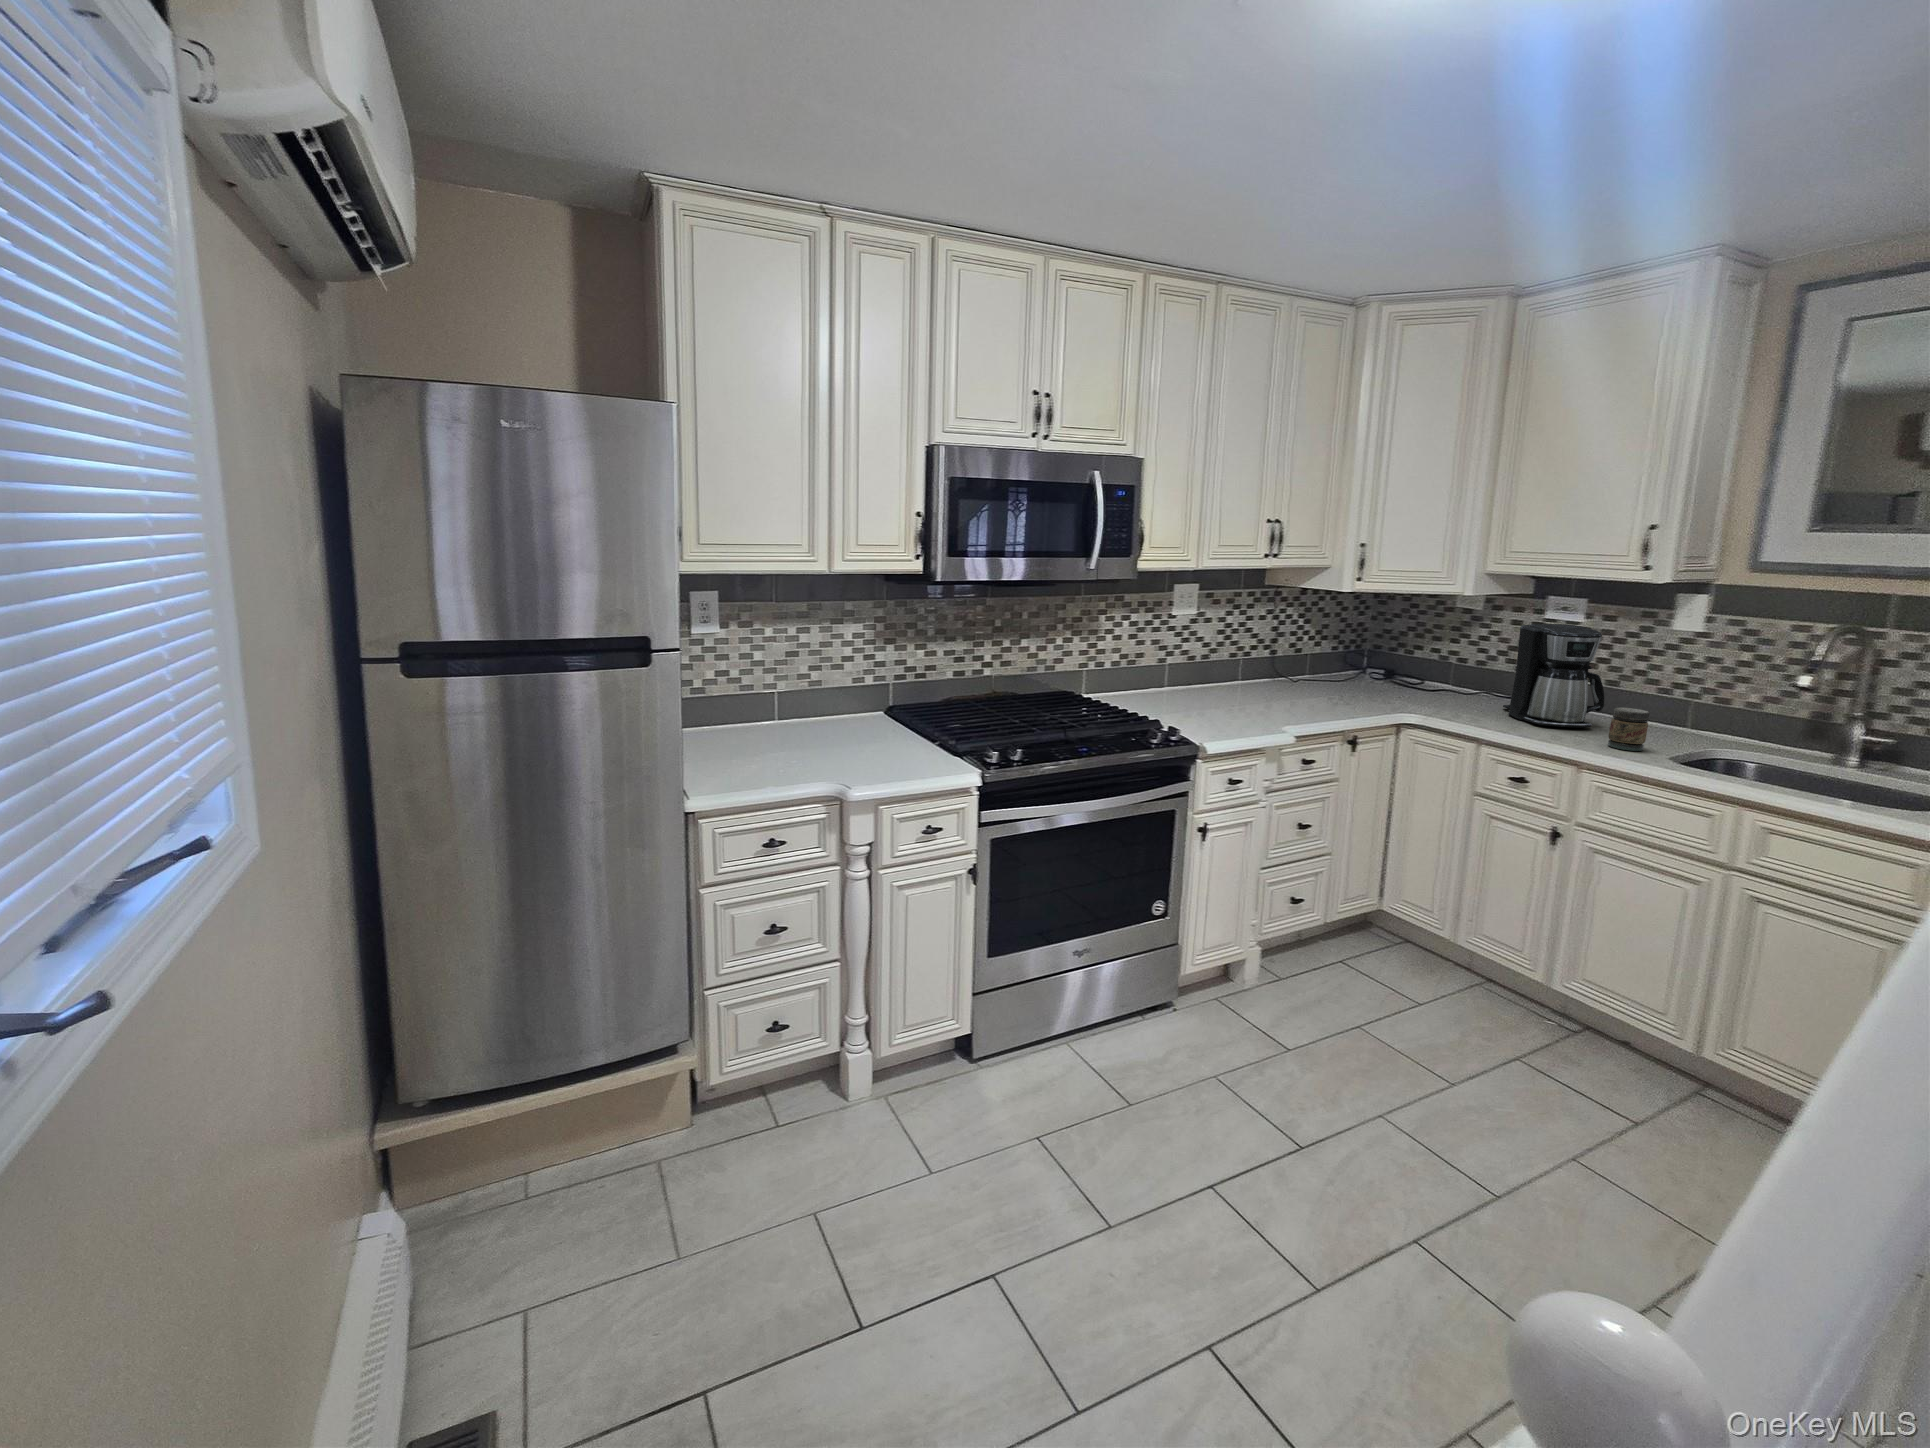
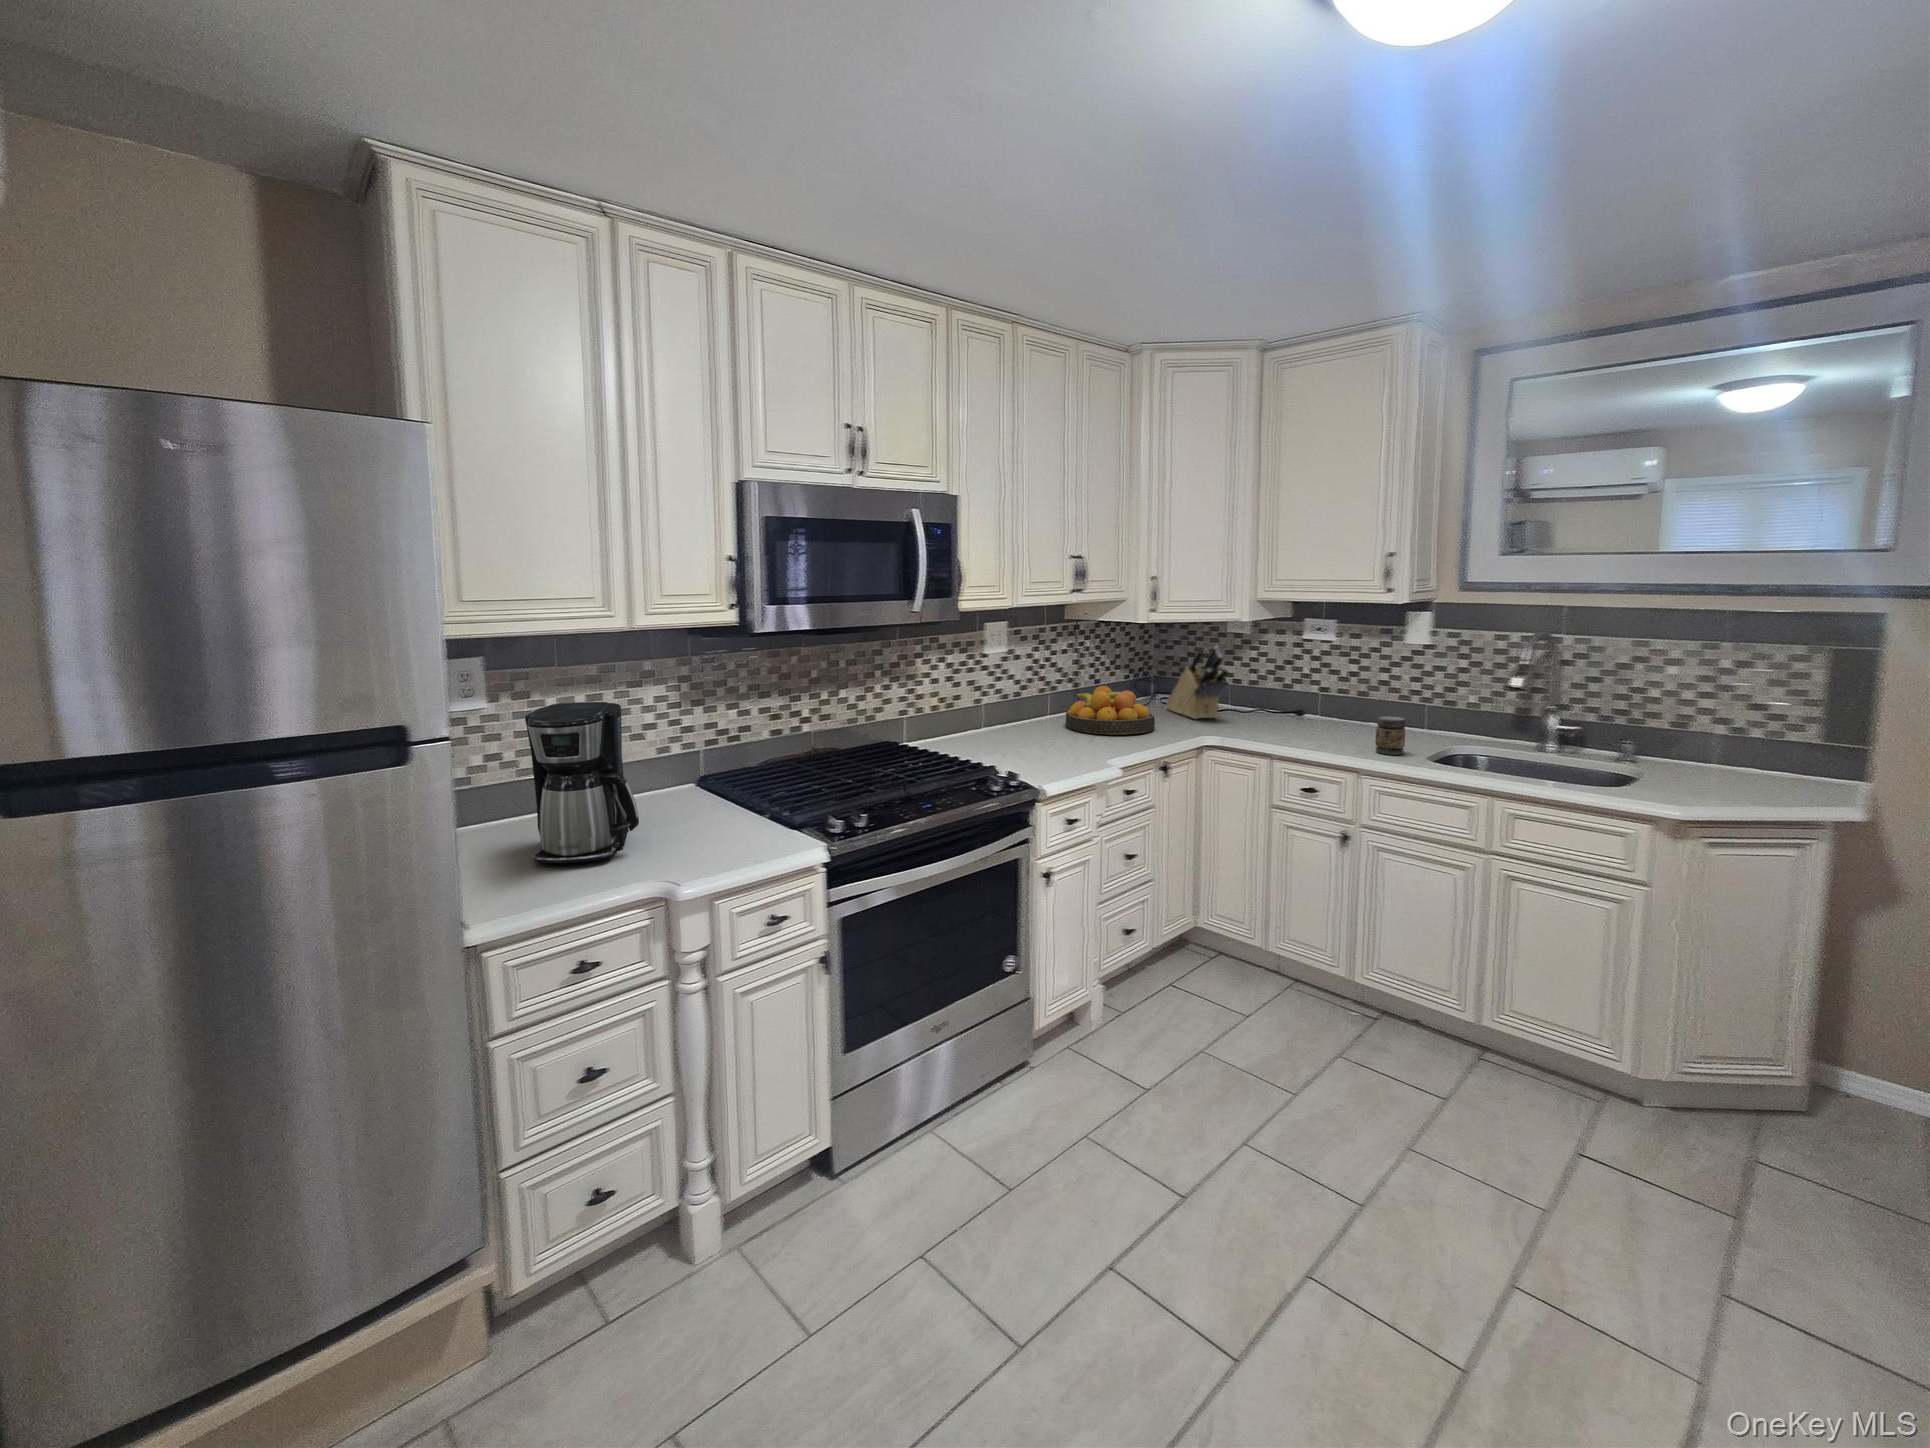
knife block: none [1374,620,1446,697] -> present [1166,646,1229,719]
coffee maker: present [1503,624,1604,727] -> present [525,702,639,863]
fruit bowl: none [1254,654,1352,705] -> present [1066,686,1155,735]

